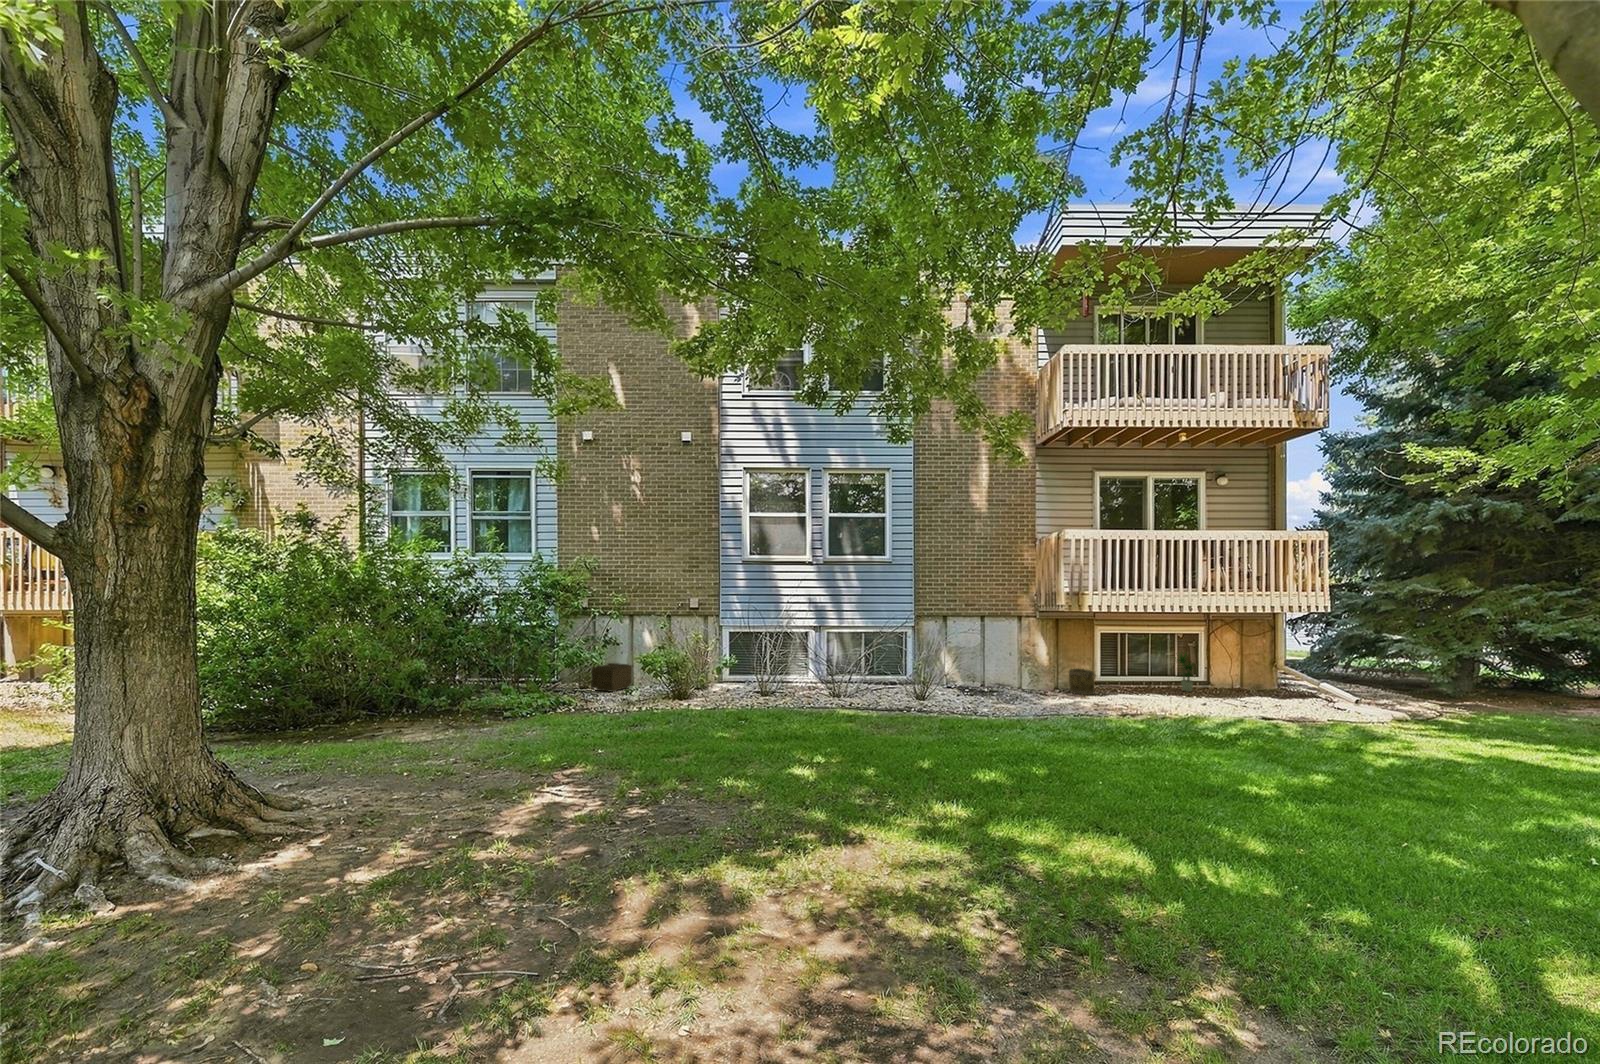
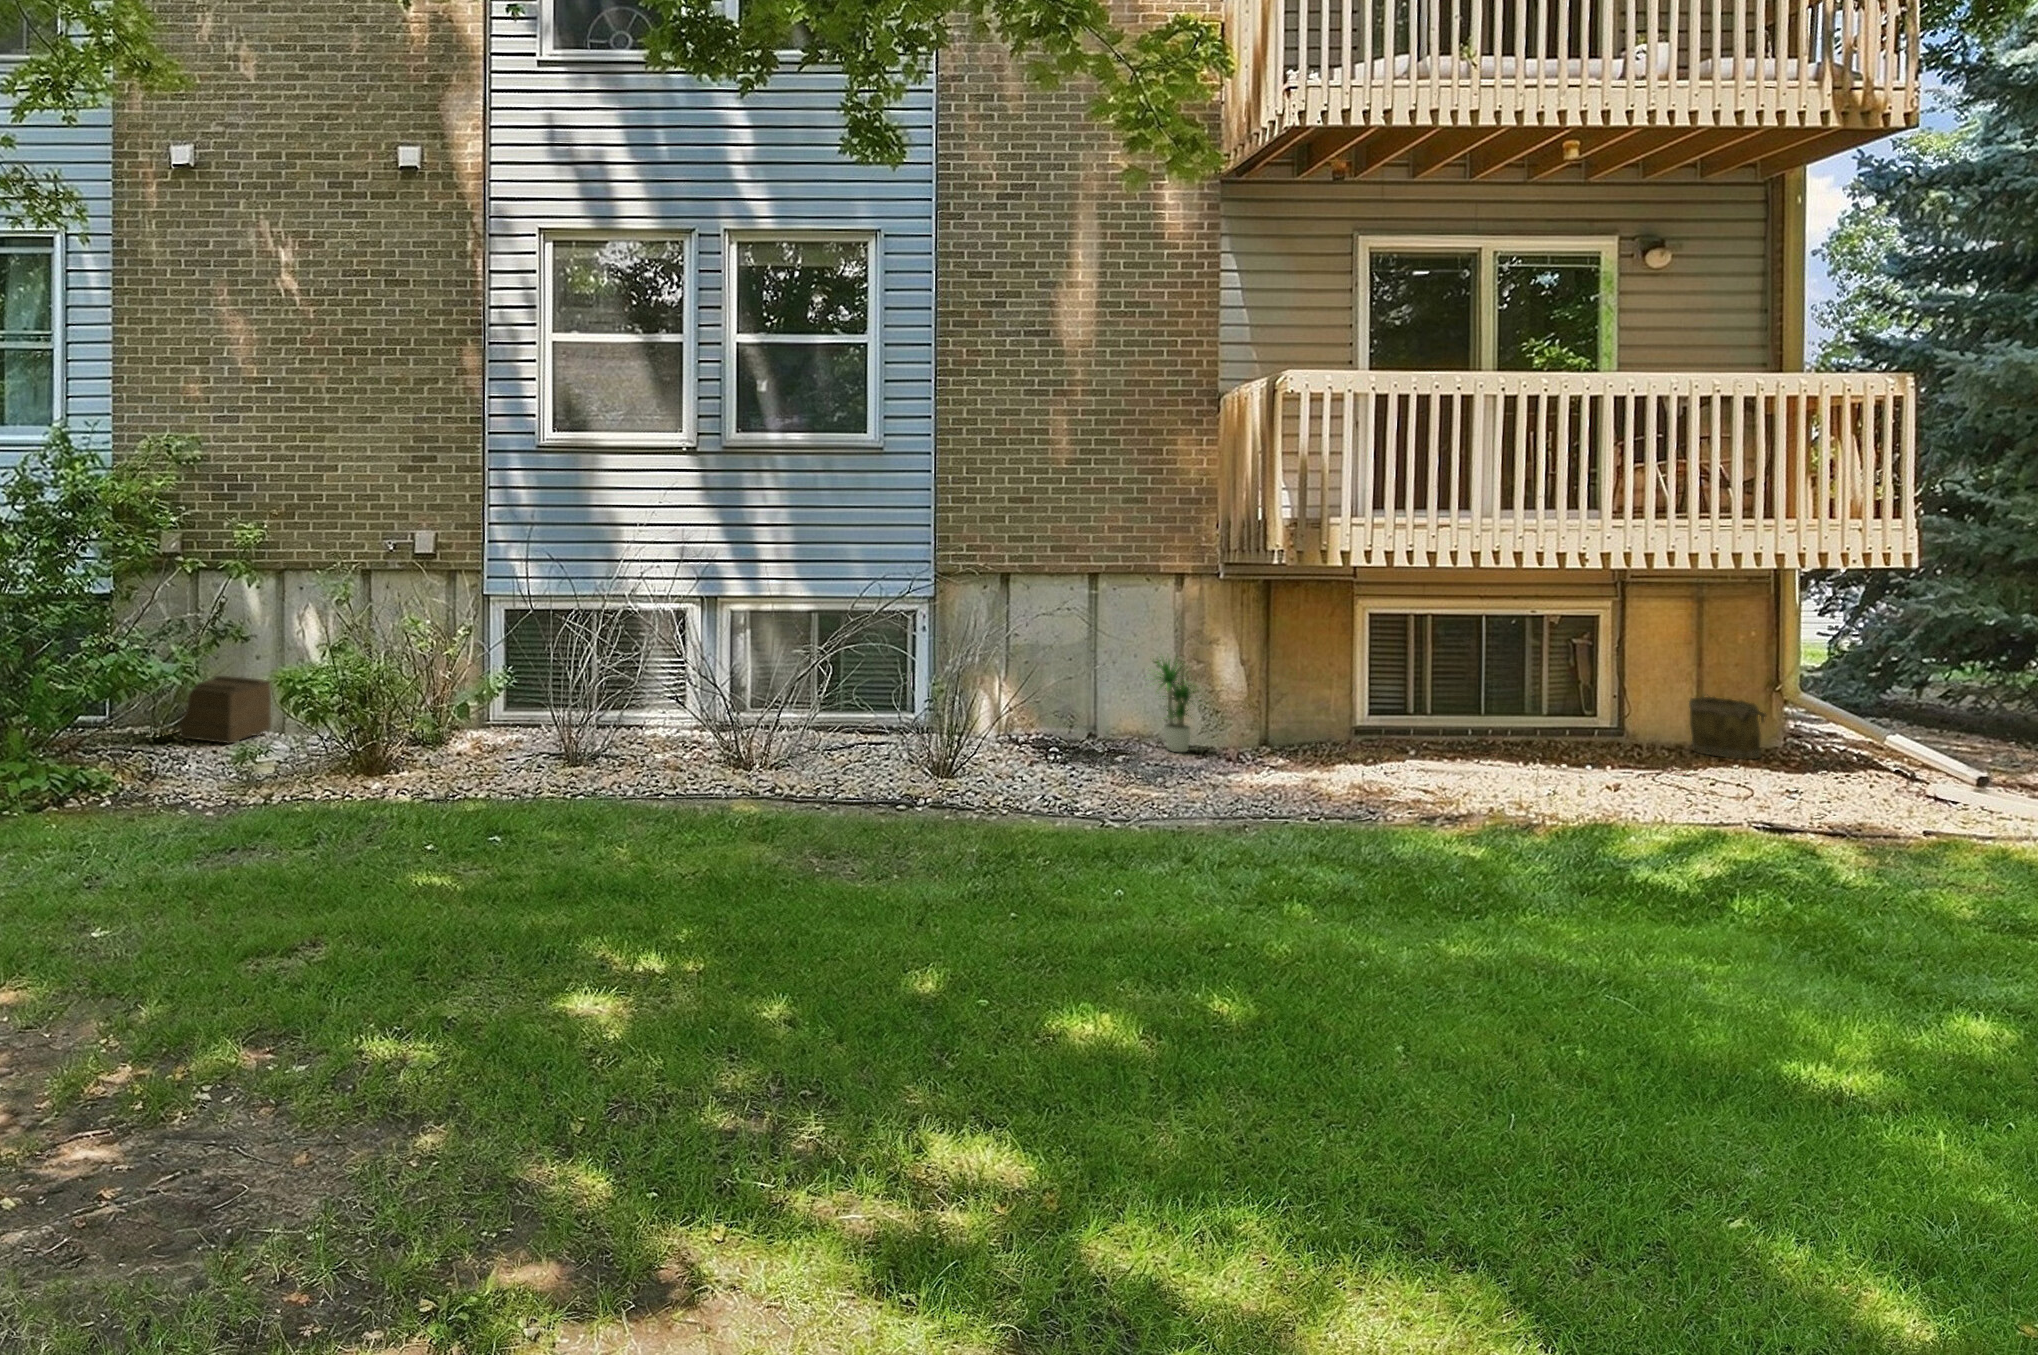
potted plant: present [1177,653,1194,692] -> present [1156,660,1200,752]
bucket: present [1069,669,1096,695] -> present [1689,694,1766,759]

